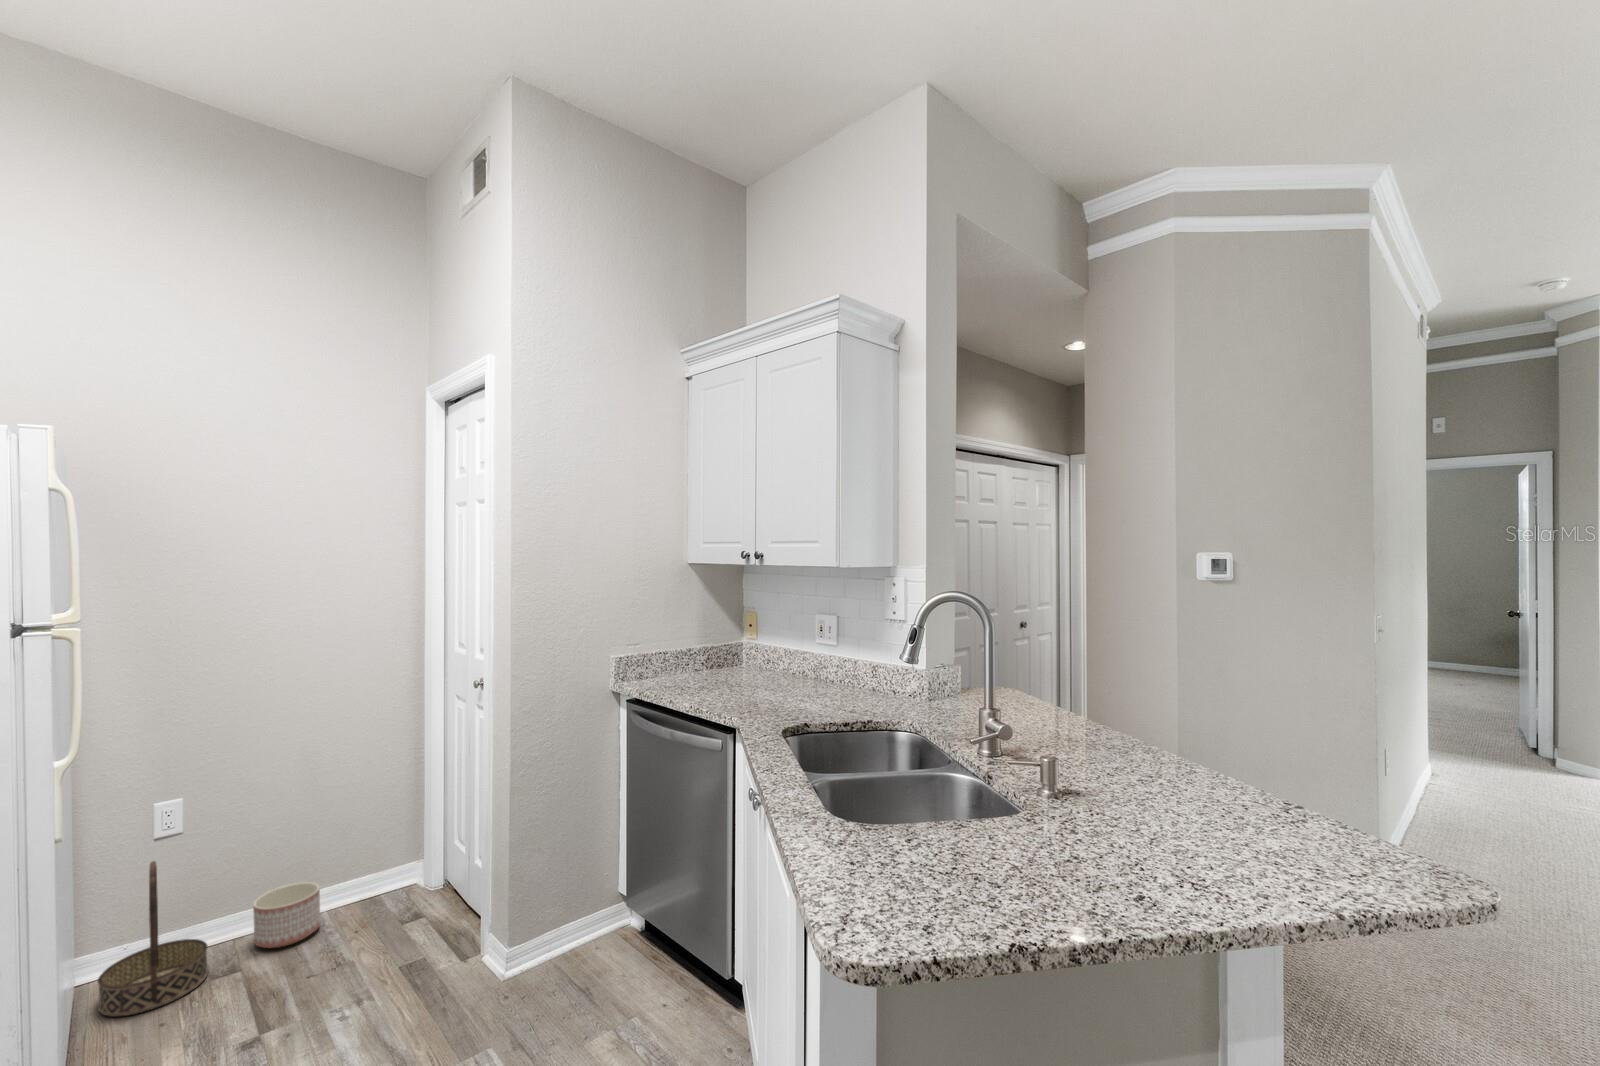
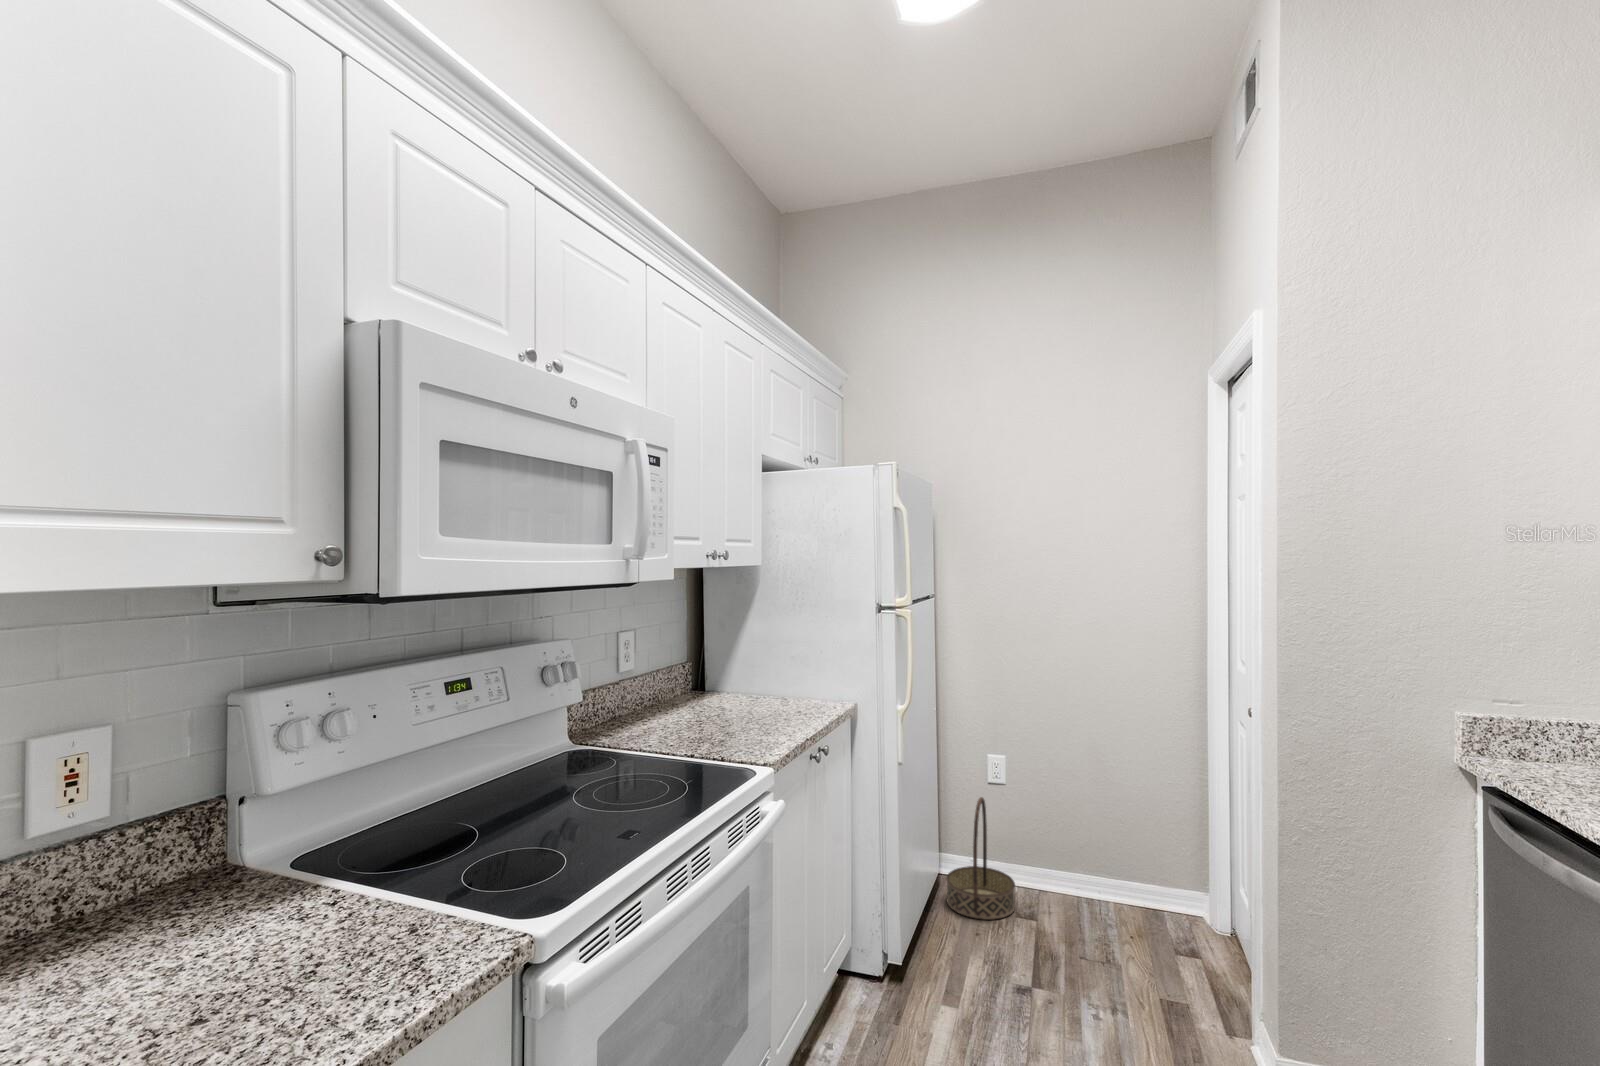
planter: present [253,882,320,948] -> none [1051,860,1105,920]

